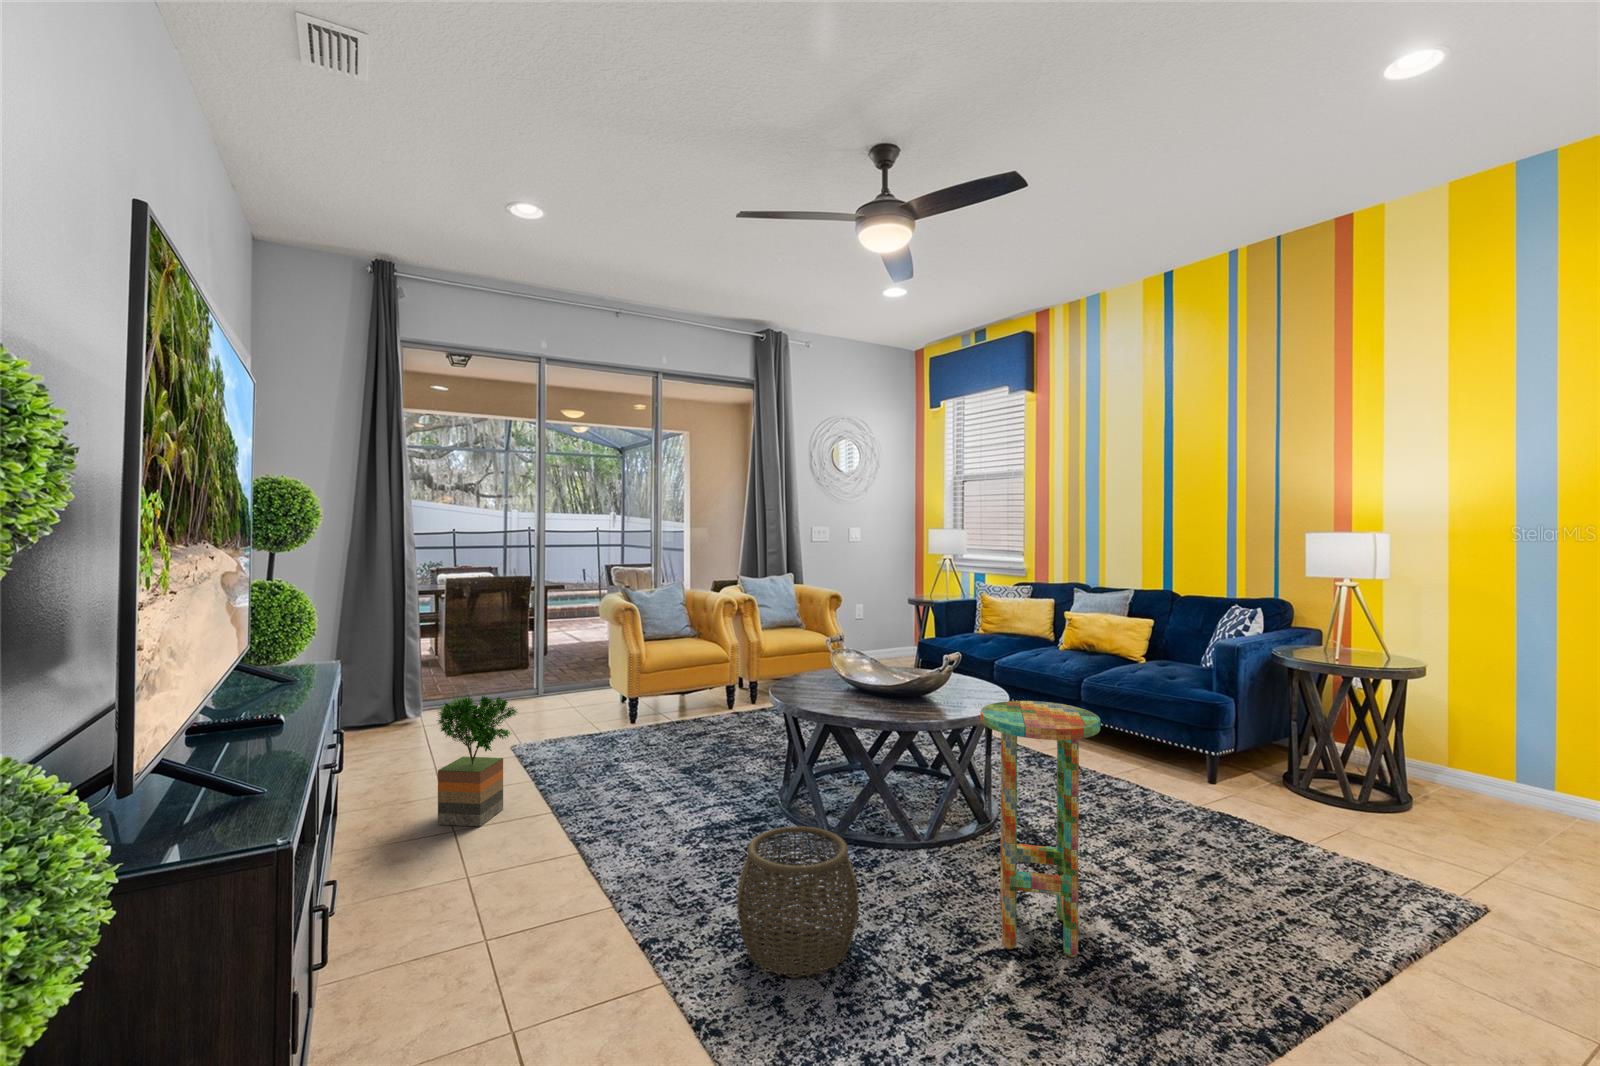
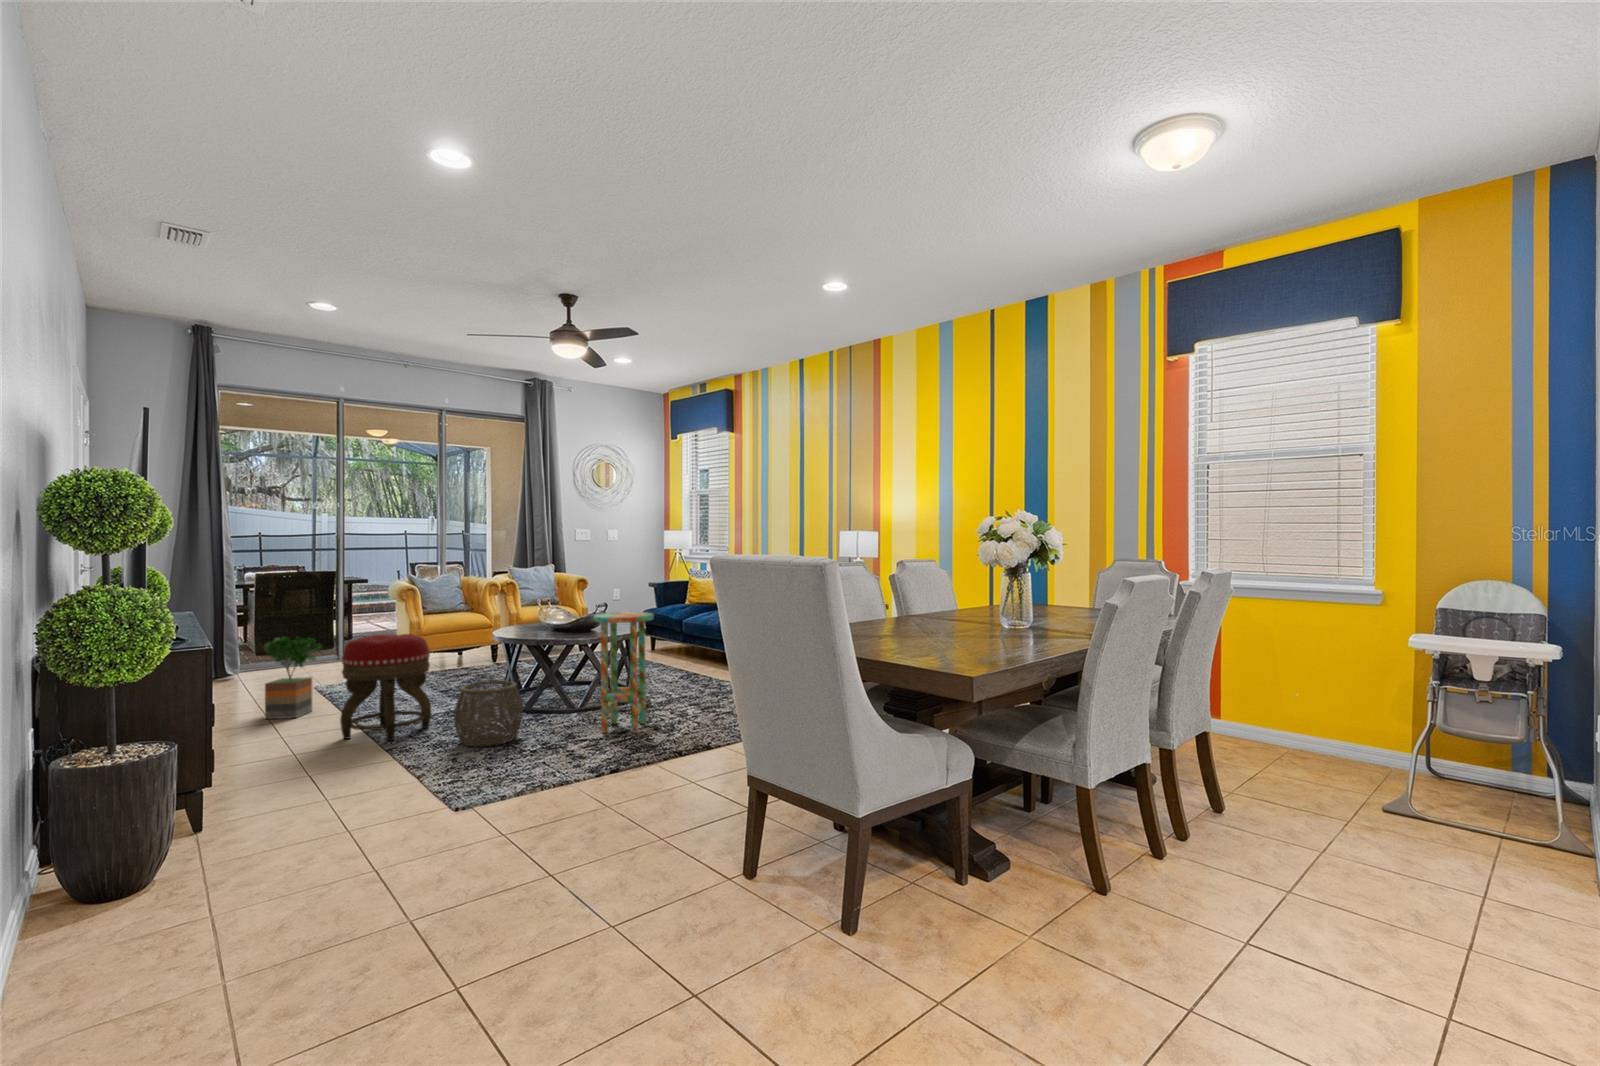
footstool: none [542,717,683,926] -> present [340,634,431,741]

